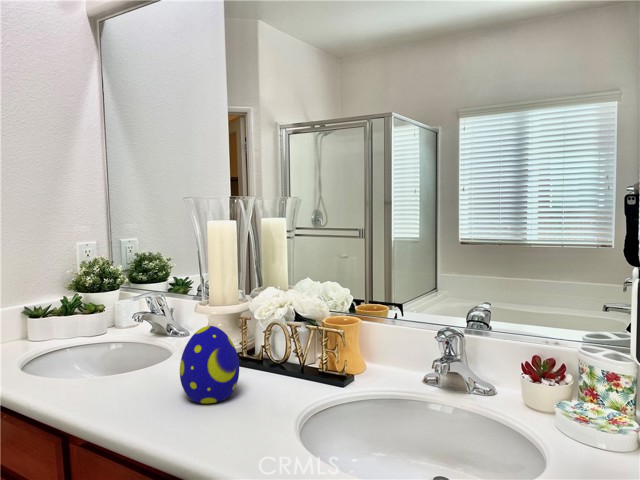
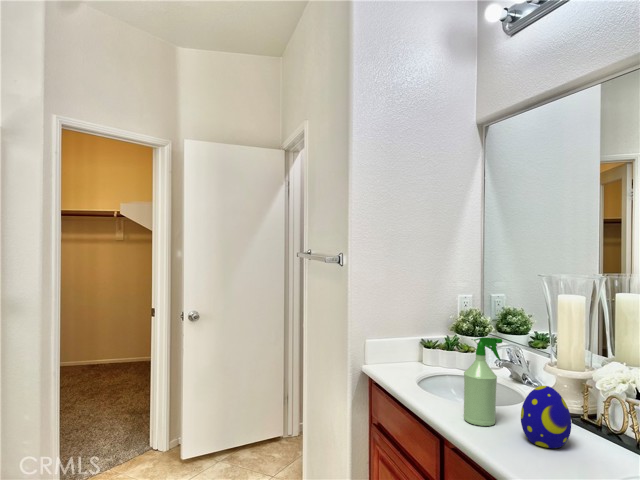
spray bottle: none [96,277,149,403] -> present [464,337,502,426]

